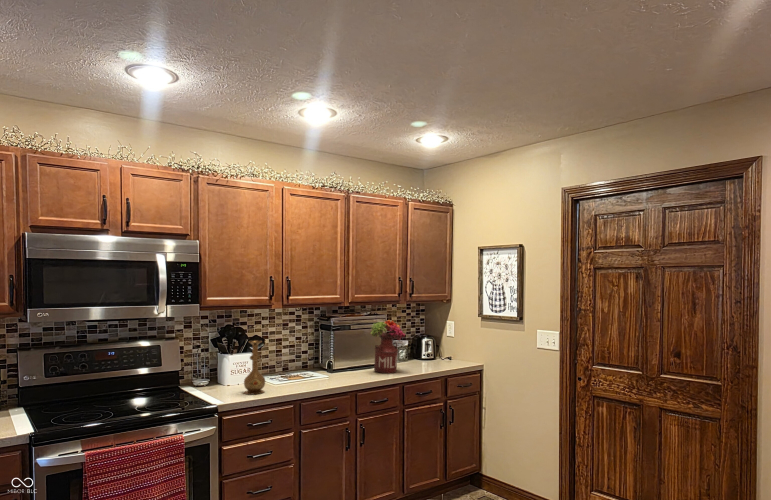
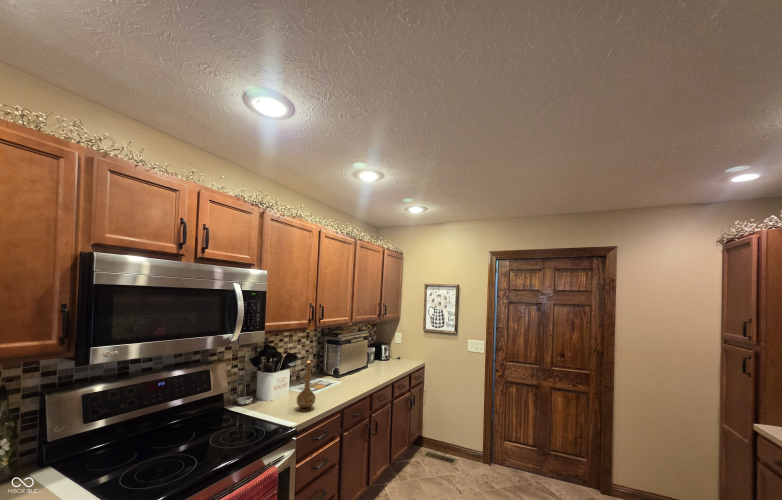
flower arrangement: present [370,320,405,373] -> none [364,334,391,376]

